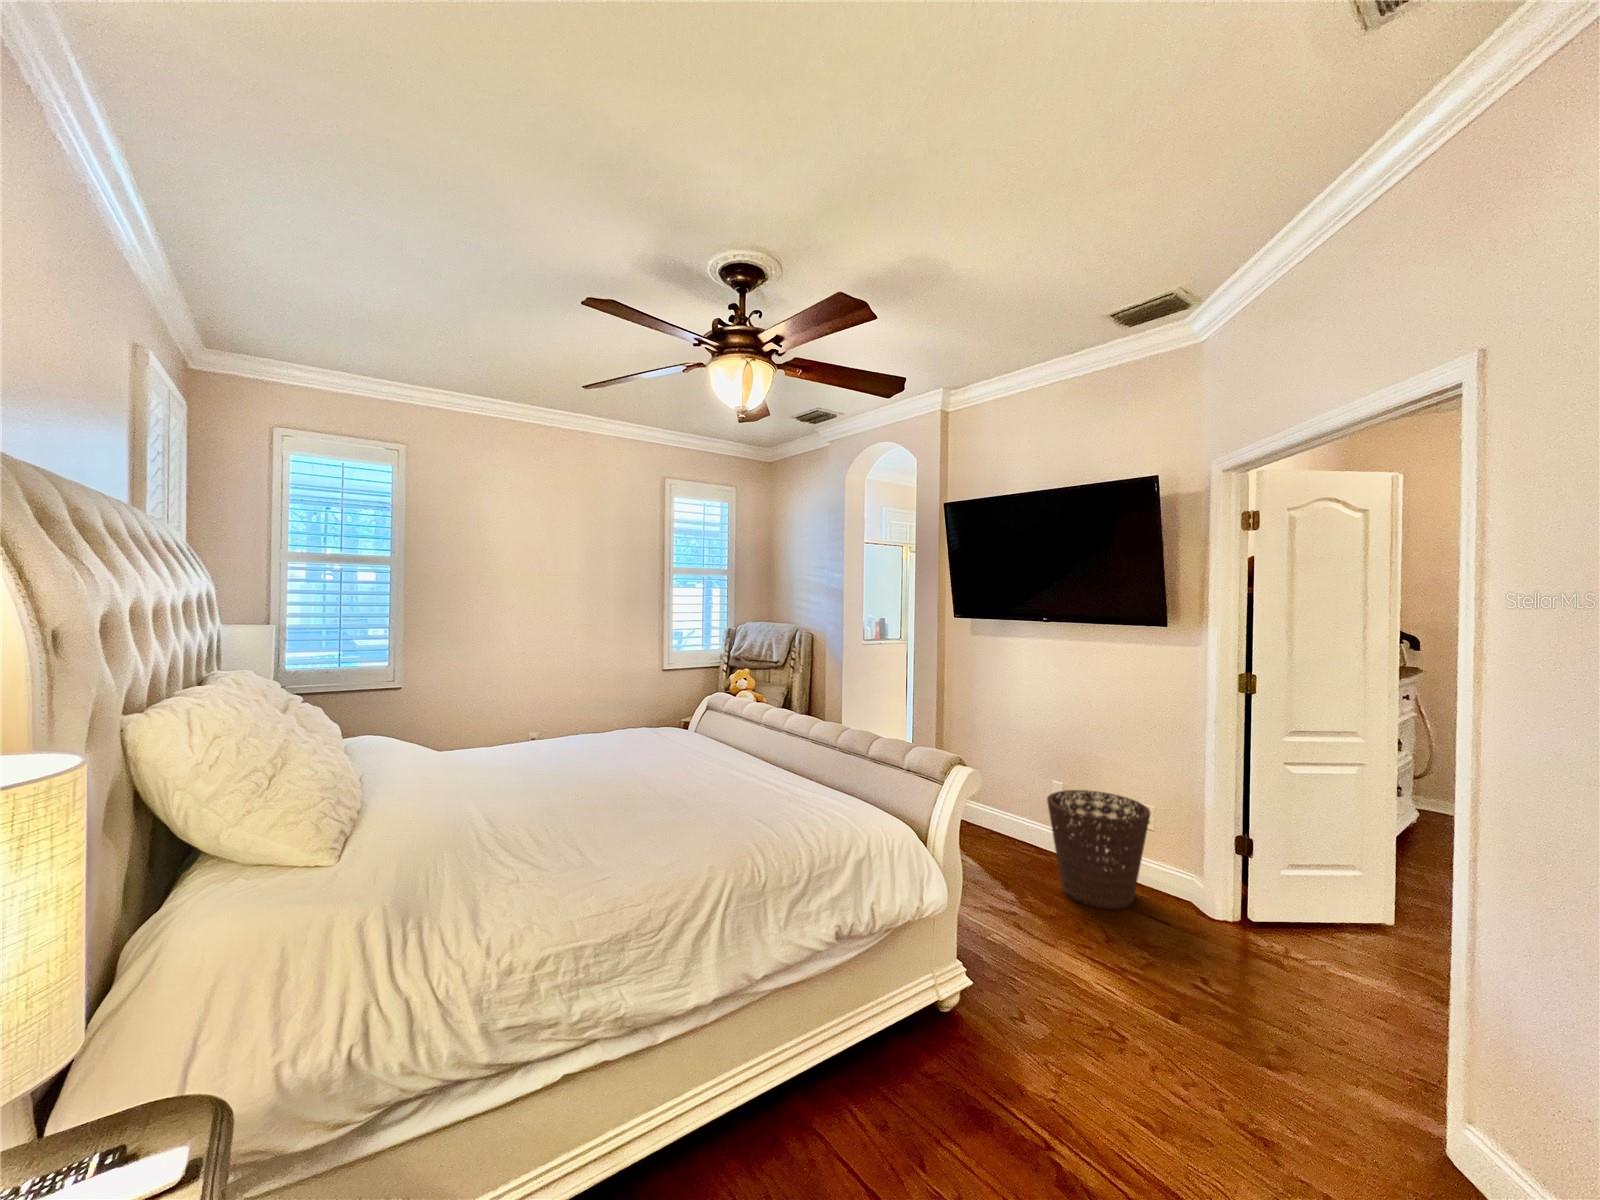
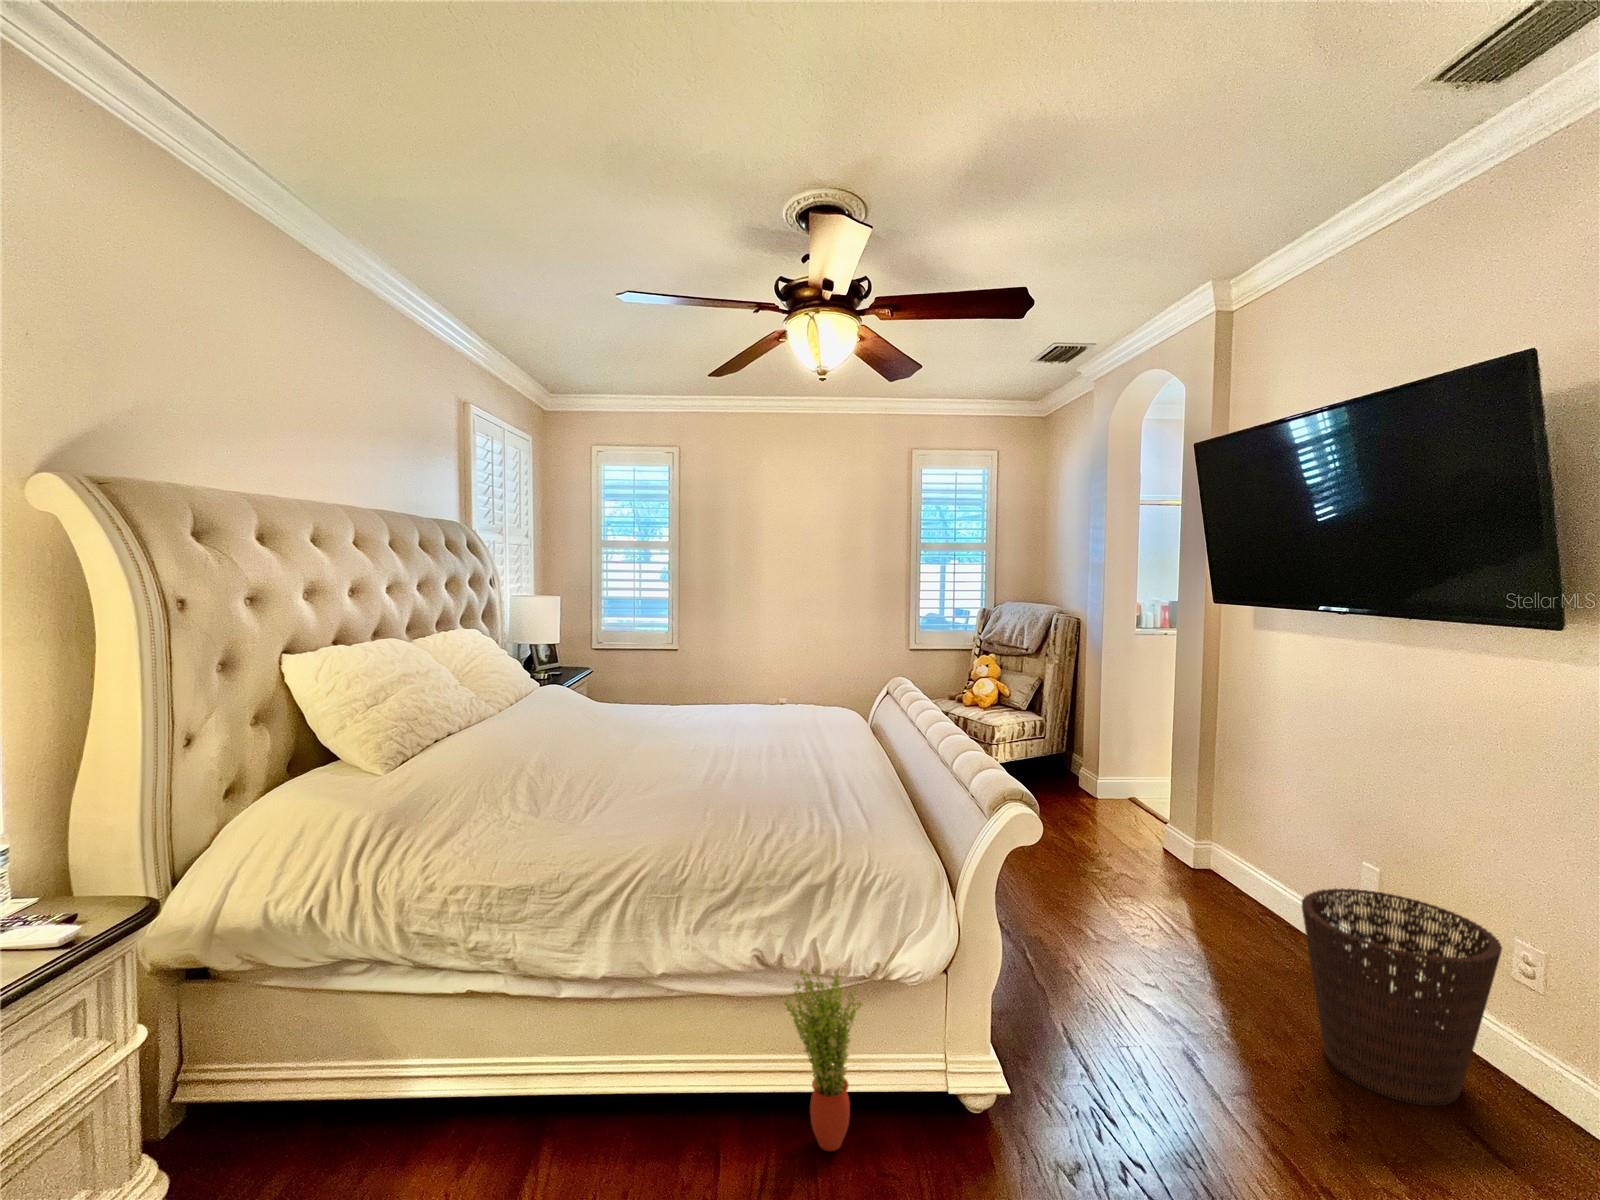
potted plant: none [858,923,917,1083] -> present [784,967,863,1151]

